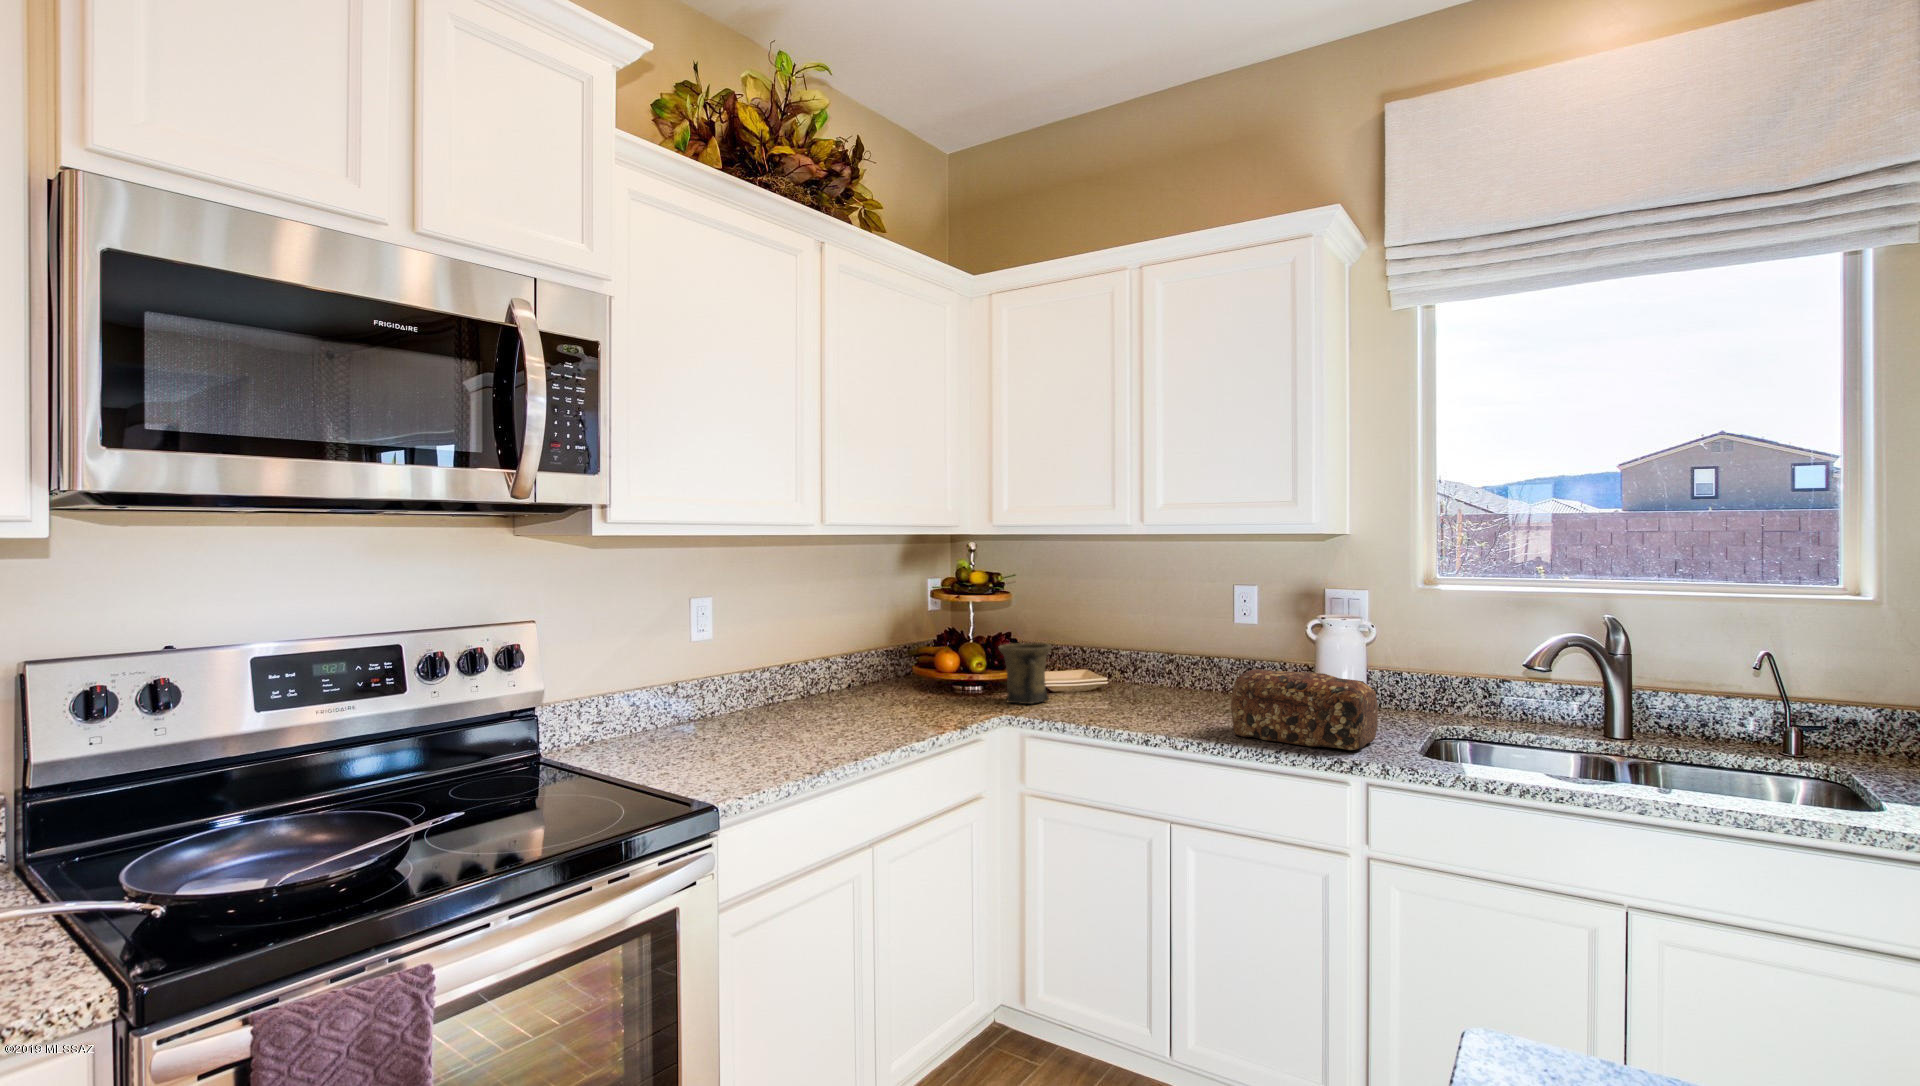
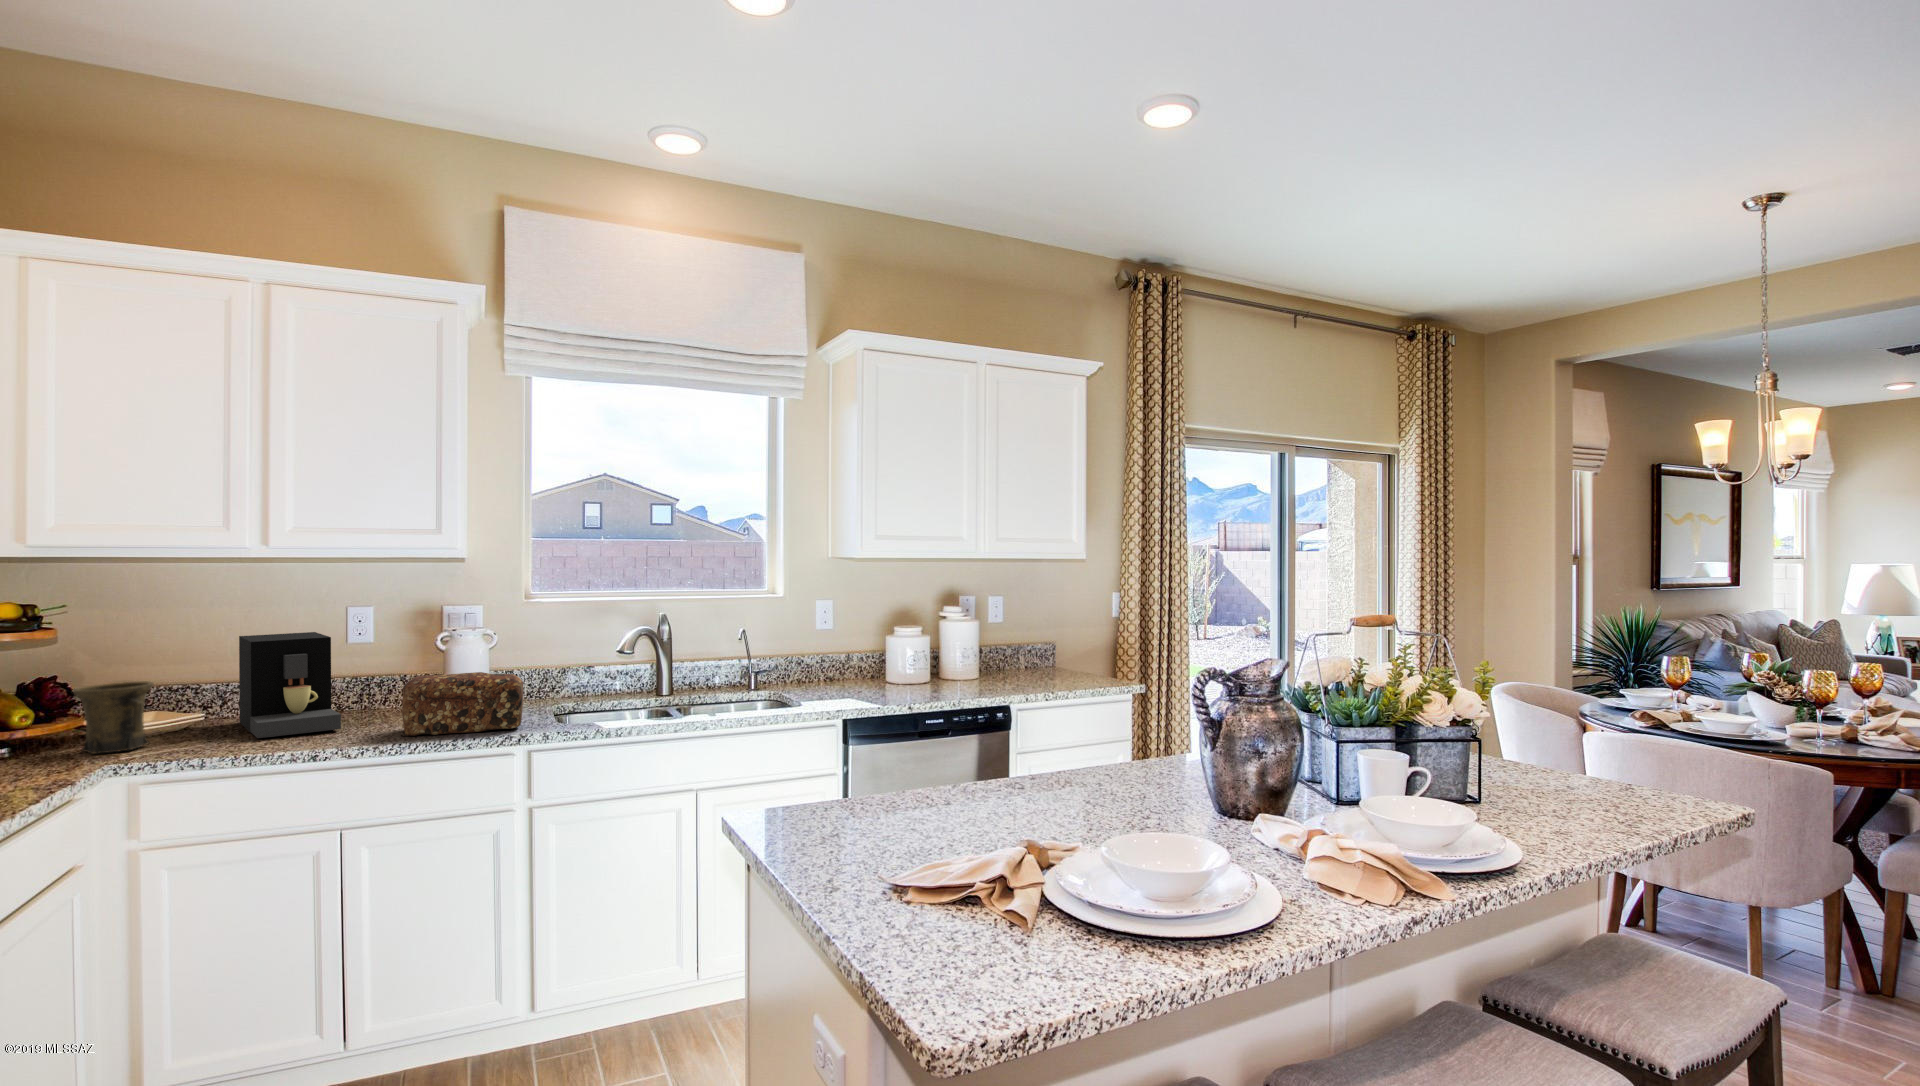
coffee maker: none [1121,609,1202,714] -> present [239,632,341,738]

